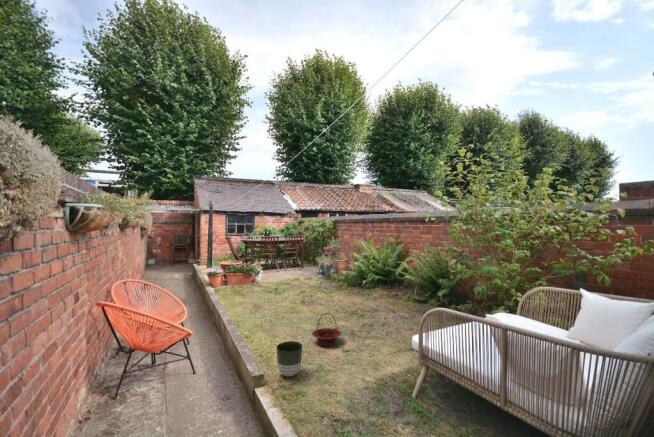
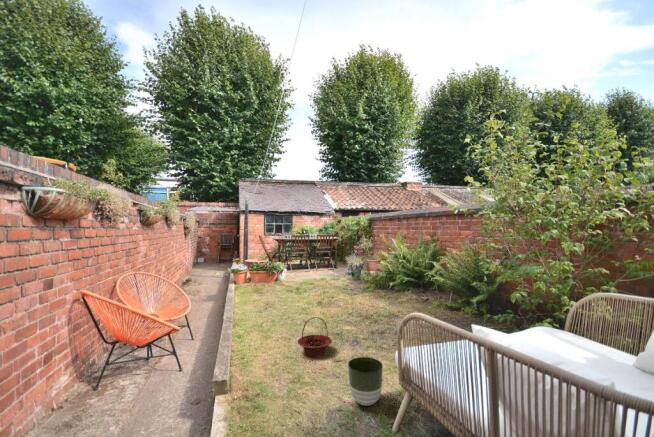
planter: present [277,341,302,377] -> present [348,357,383,406]

